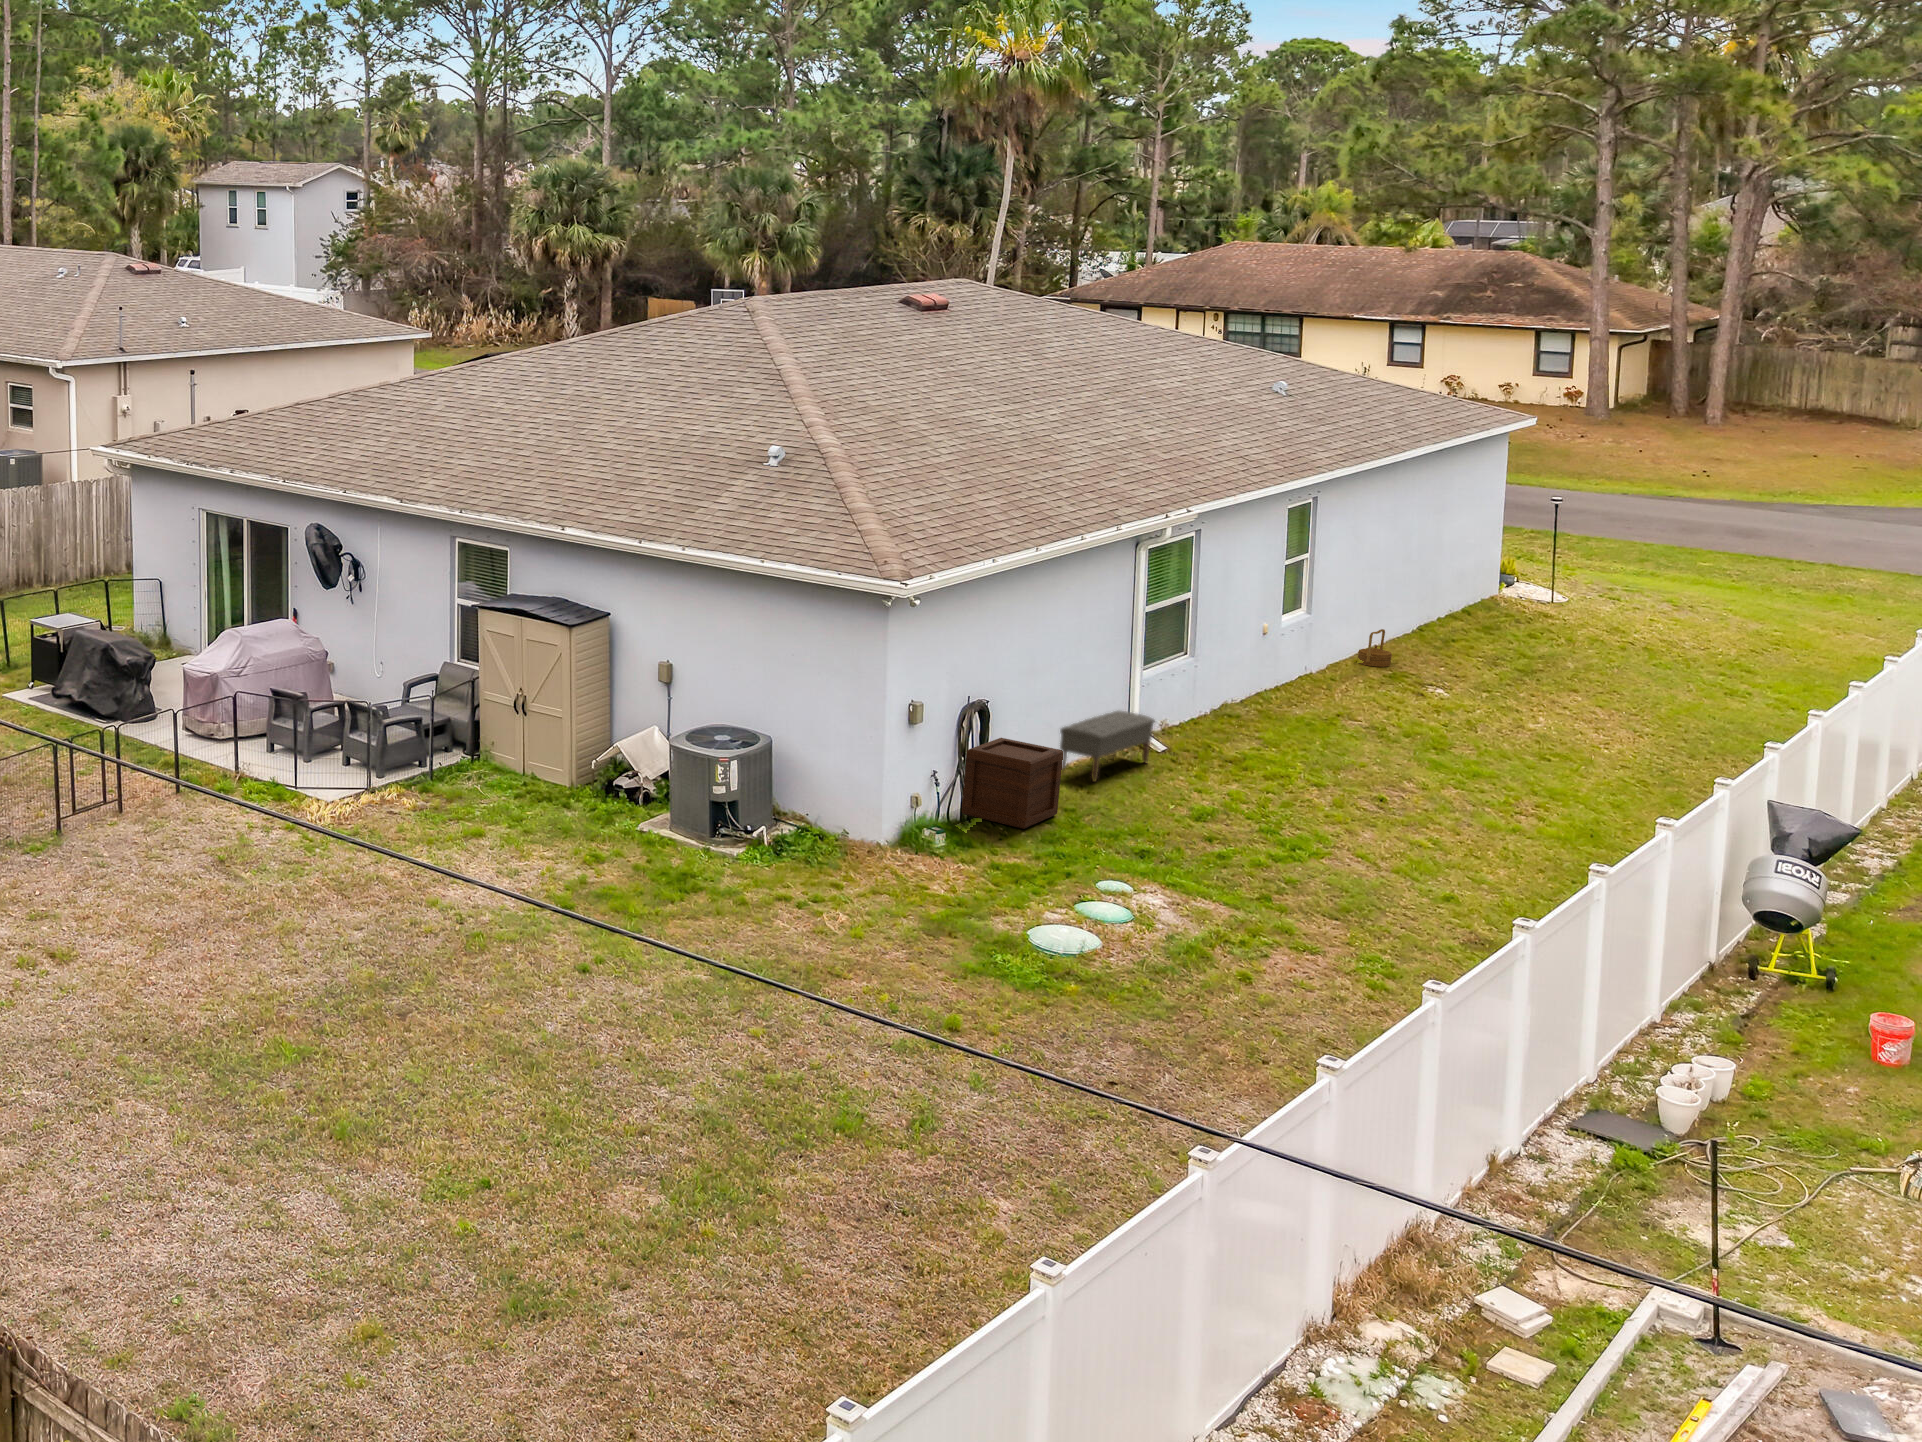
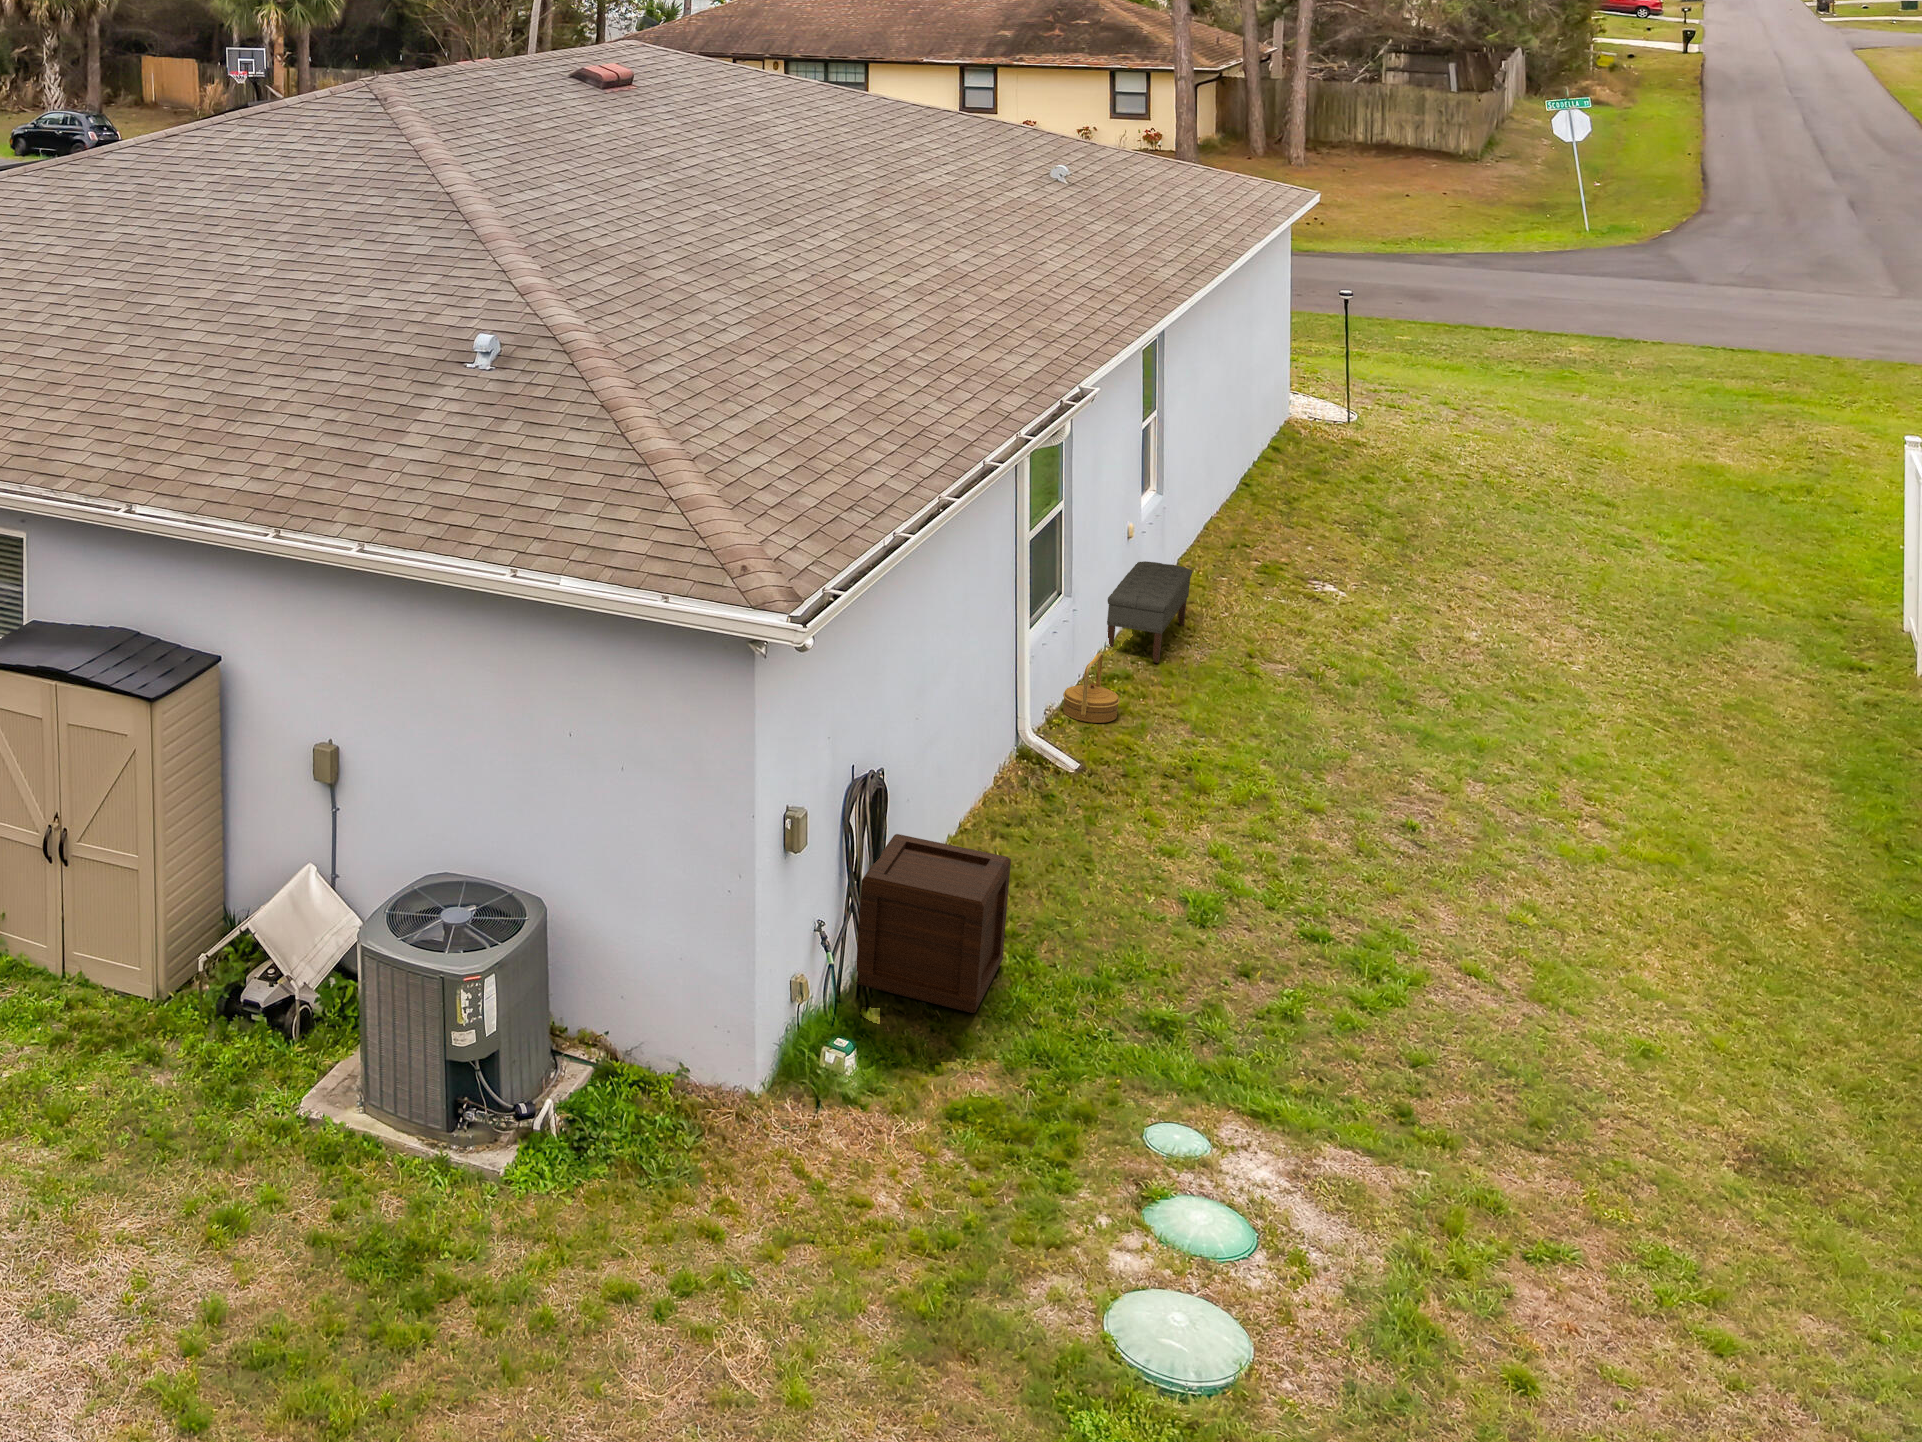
woven basket: present [1358,629,1392,667] -> present [1063,653,1120,723]
bench: present [1060,711,1154,782] -> present [1107,561,1192,663]

